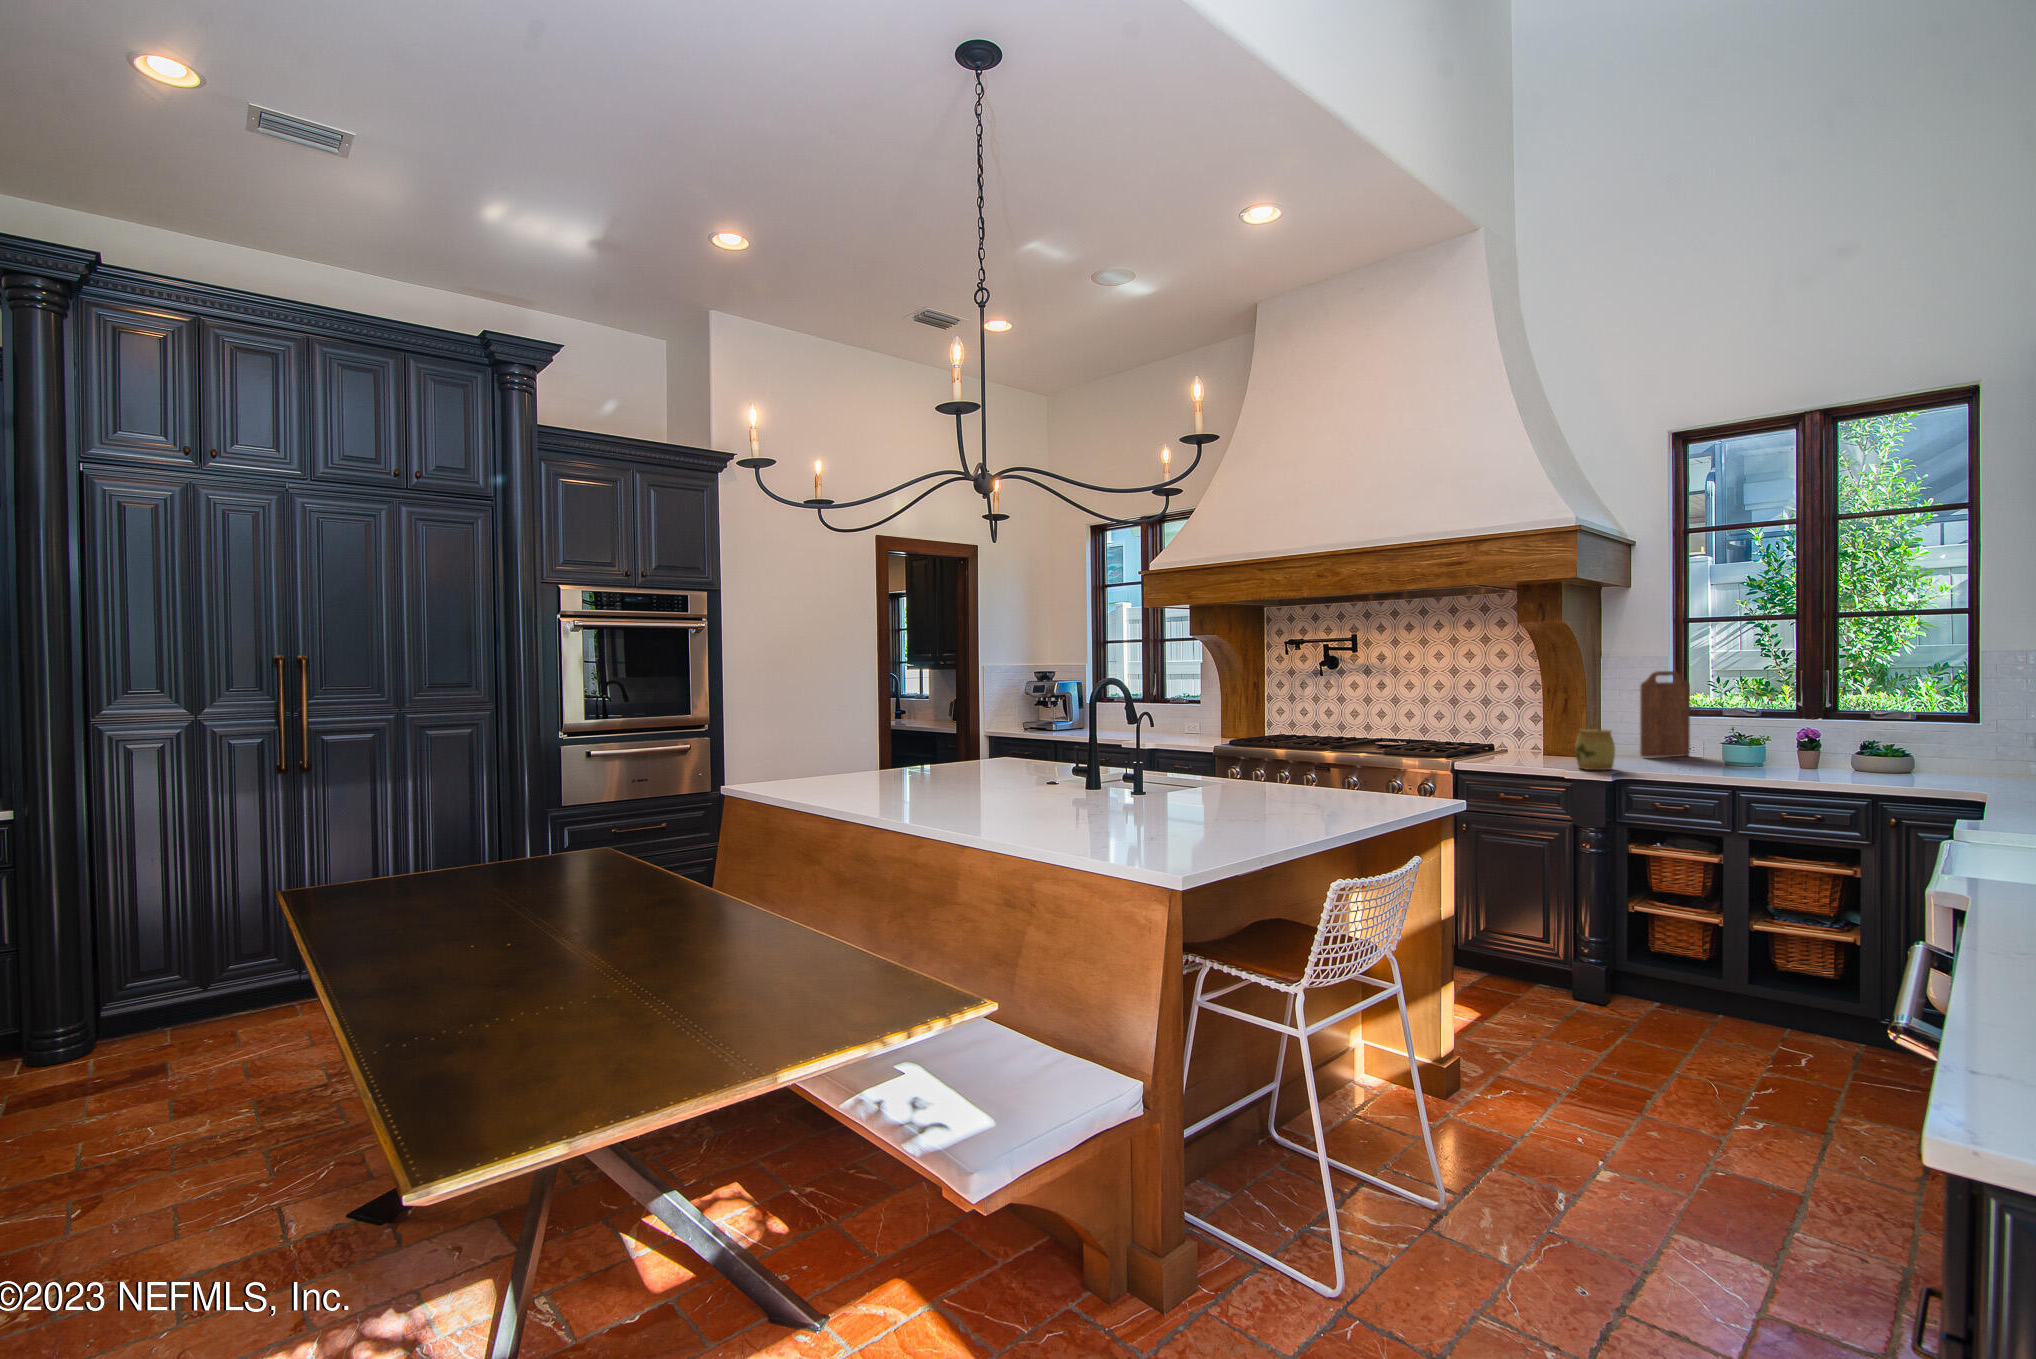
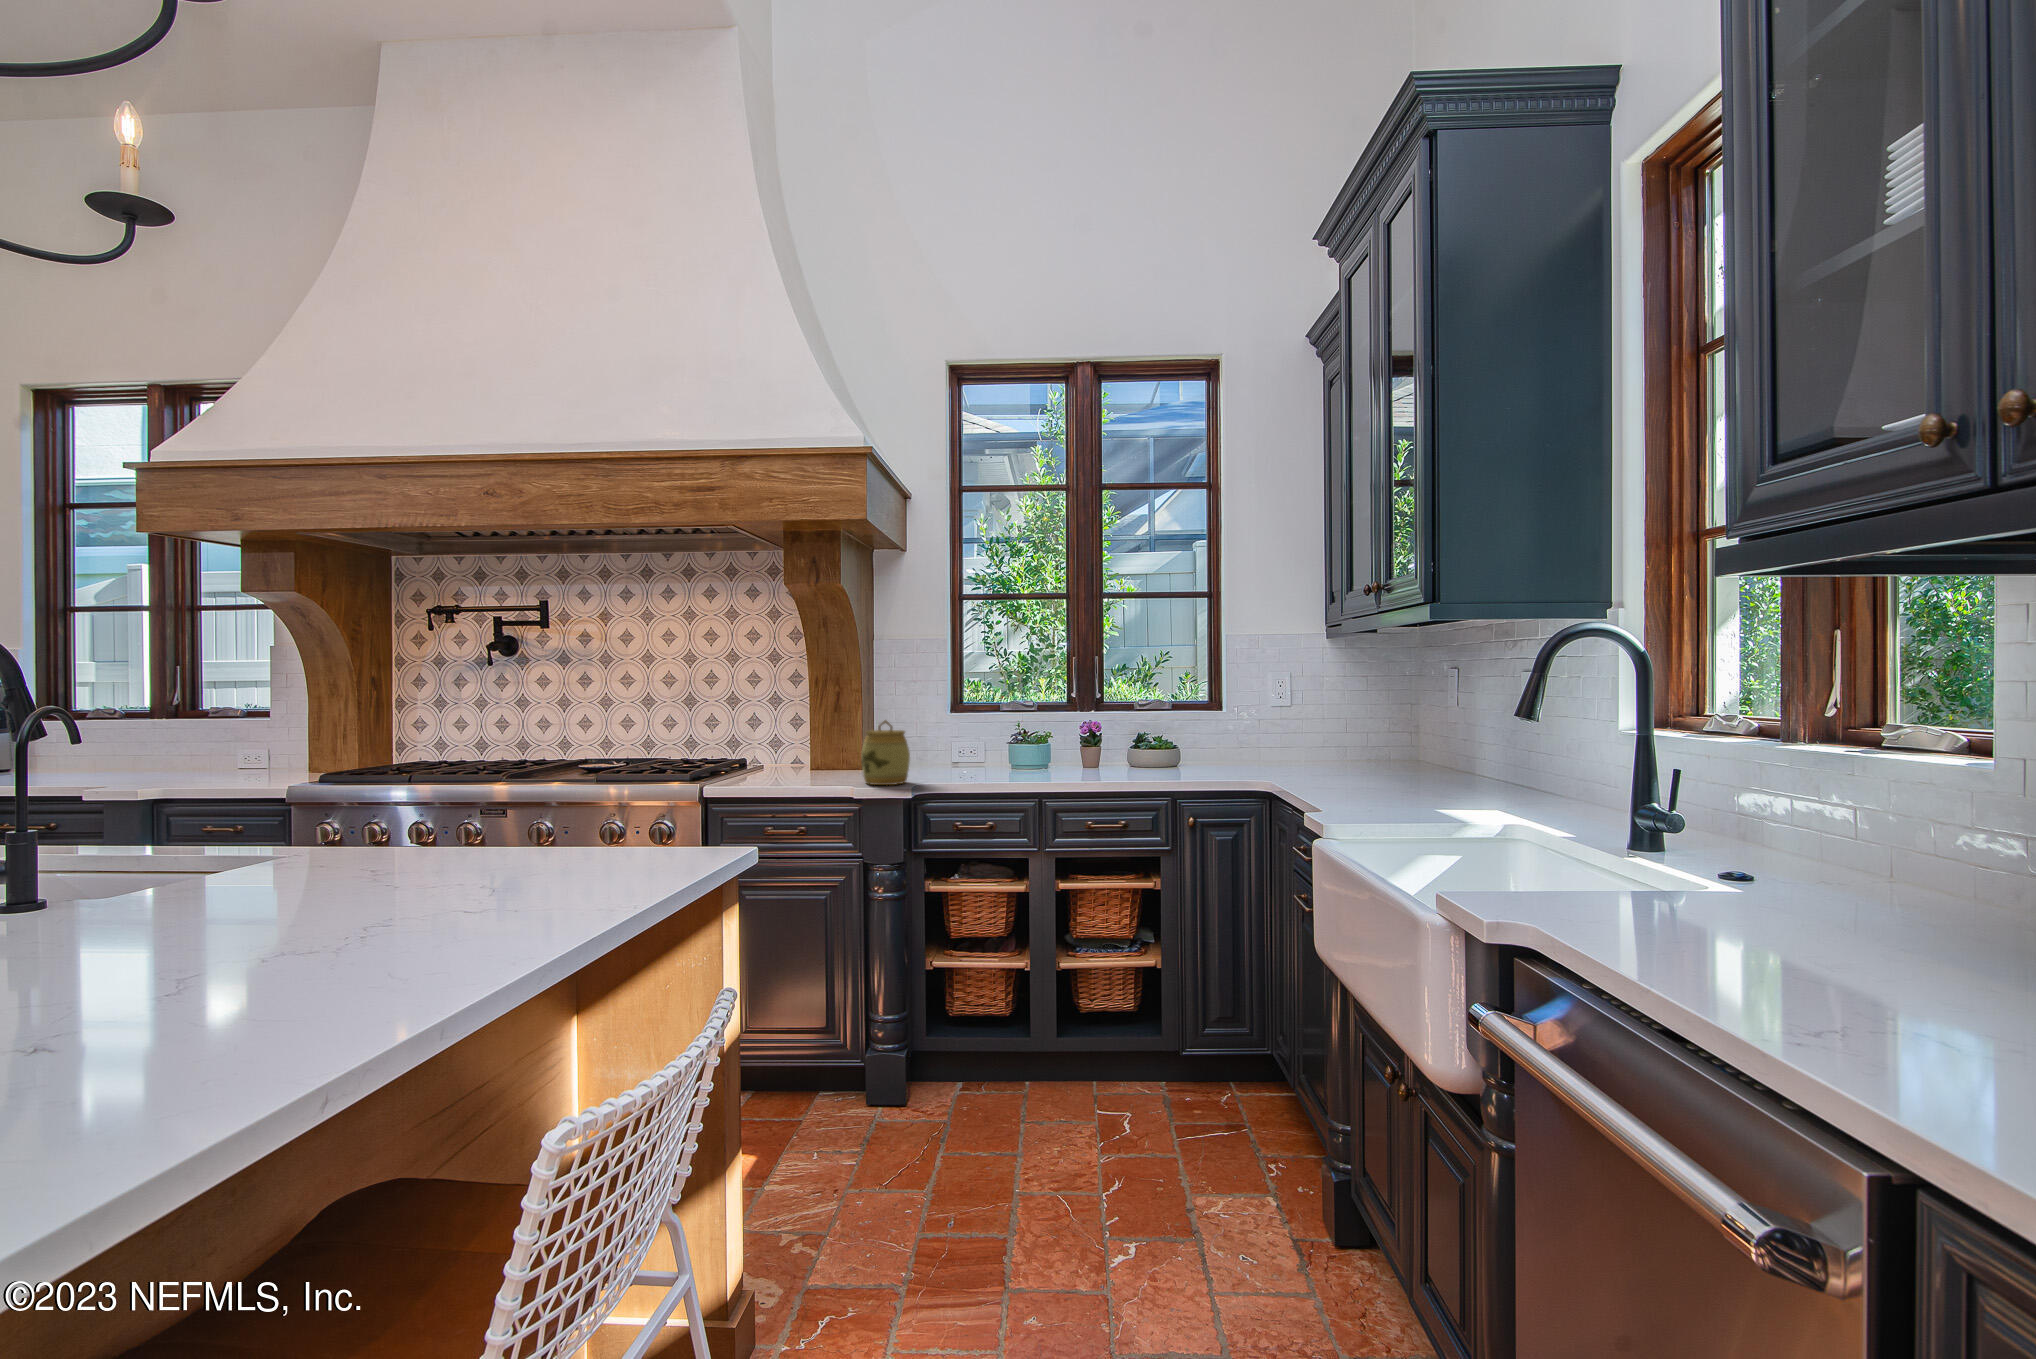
cutting board: present [1640,671,1690,757] -> none [922,657,969,765]

